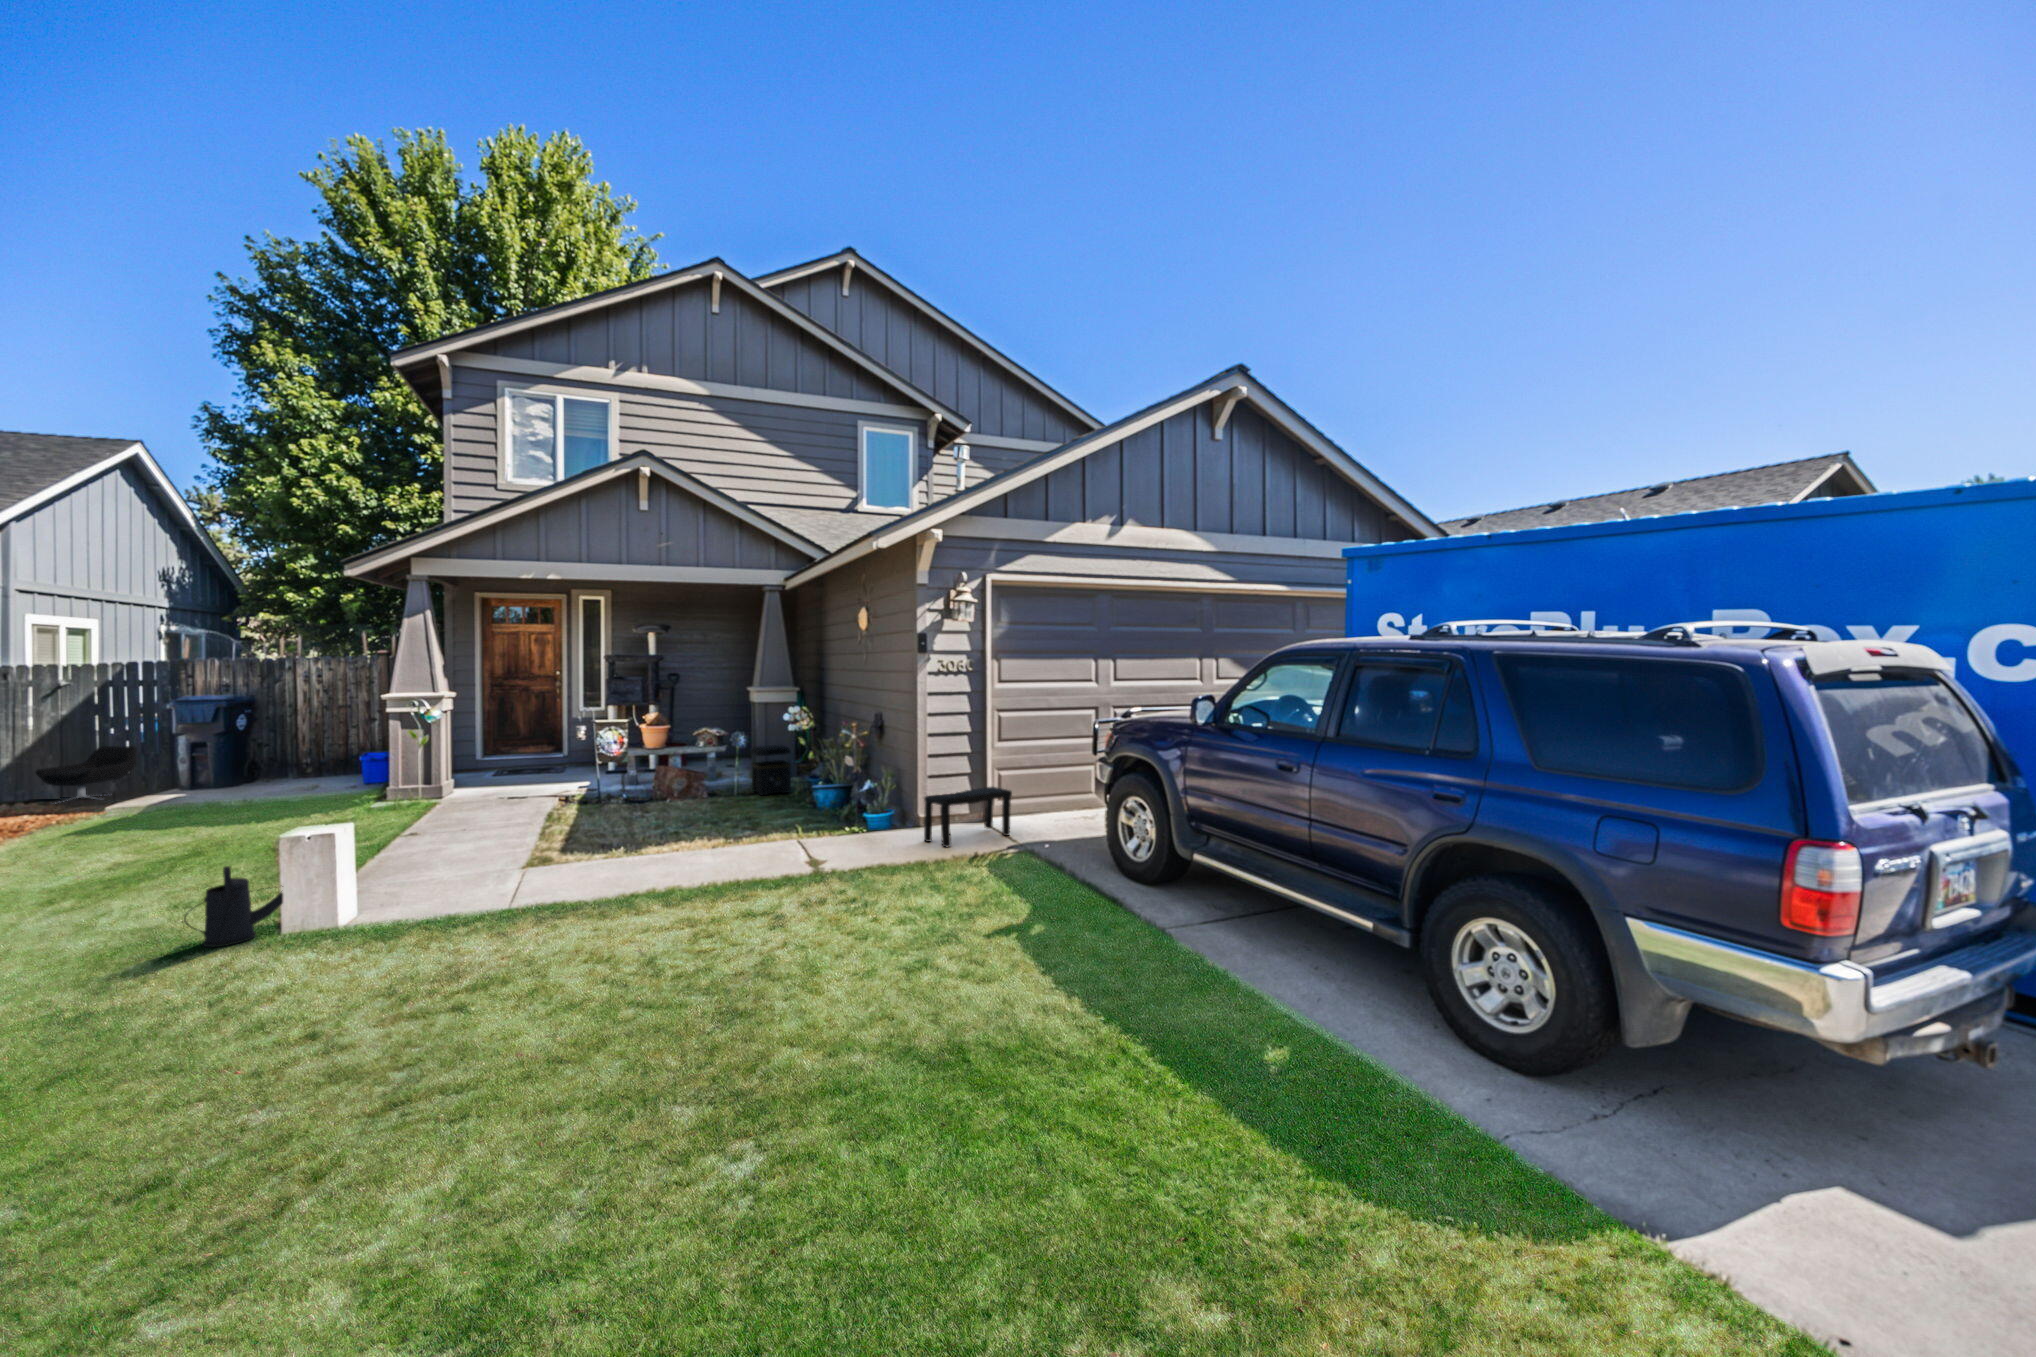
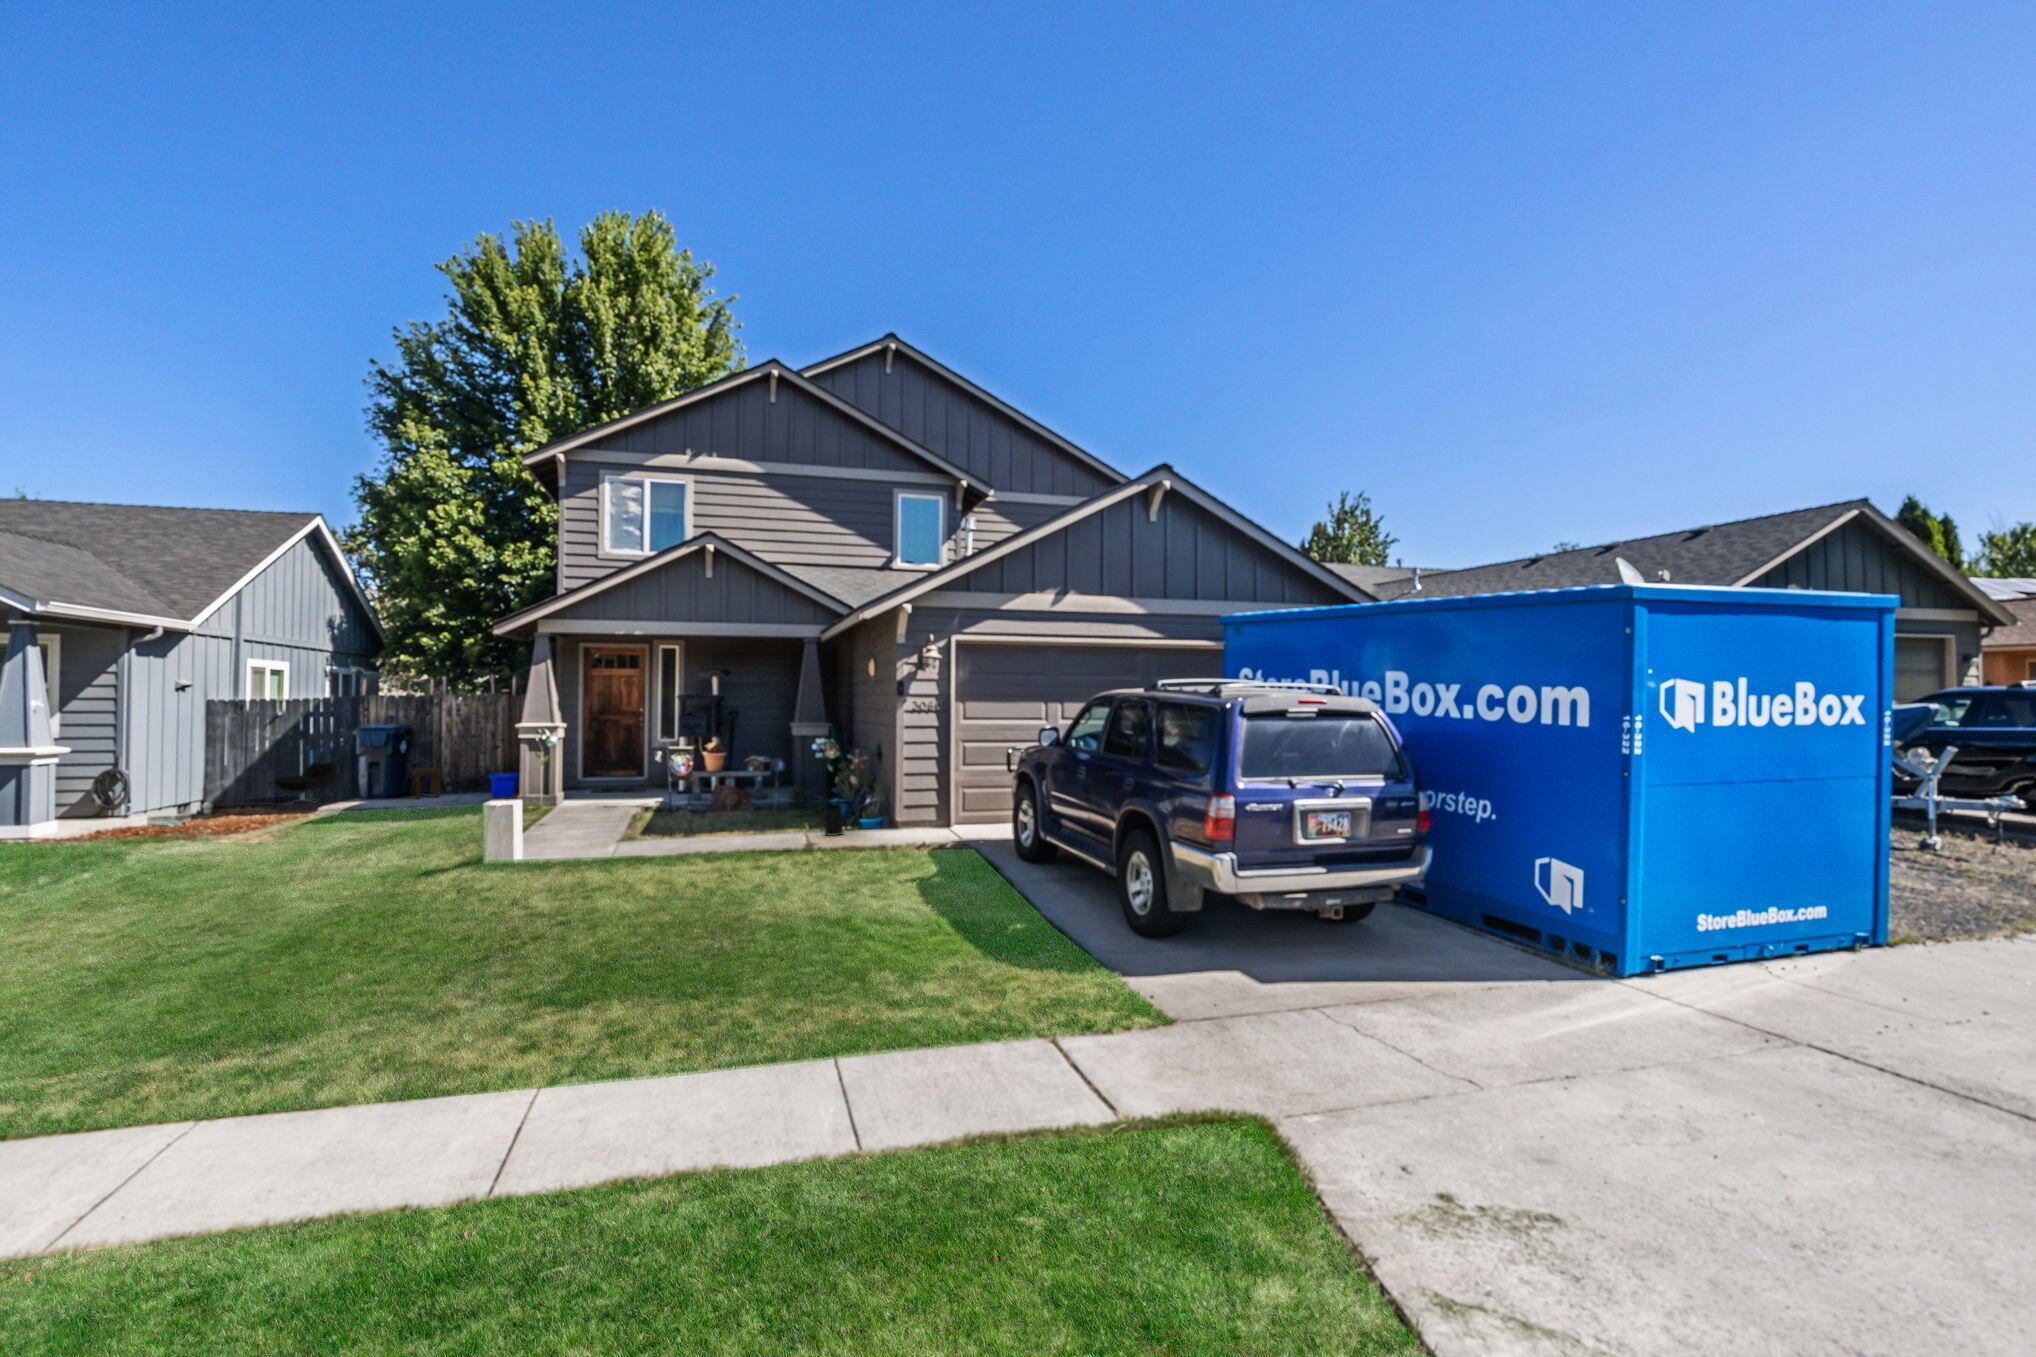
toolbox: present [751,745,791,795] -> none [786,770,818,810]
bench: present [924,787,1012,847] -> present [412,767,440,799]
watering can: present [184,866,283,947] -> present [824,801,854,836]

